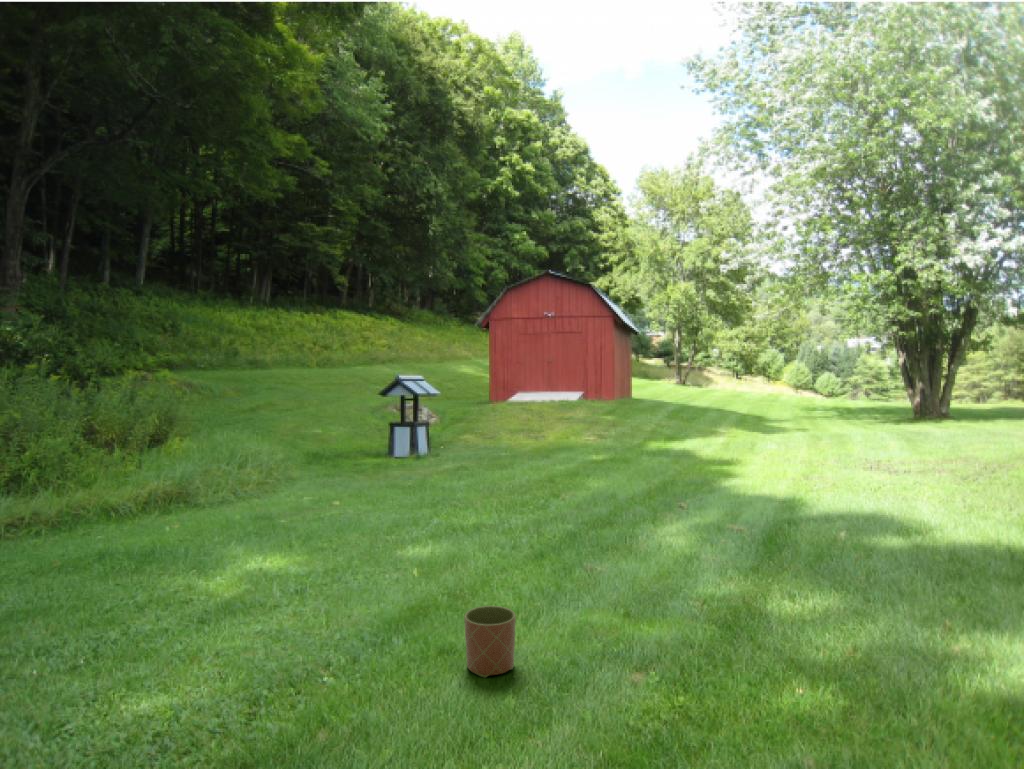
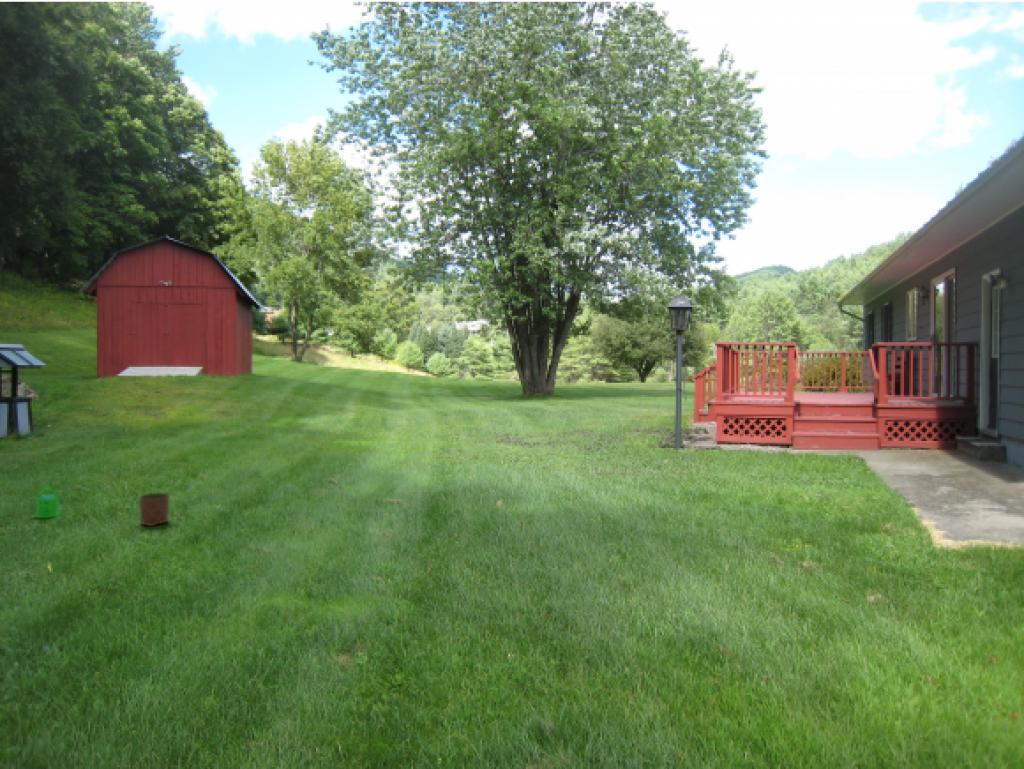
watering can: none [330,570,367,623] -> present [36,487,61,518]

